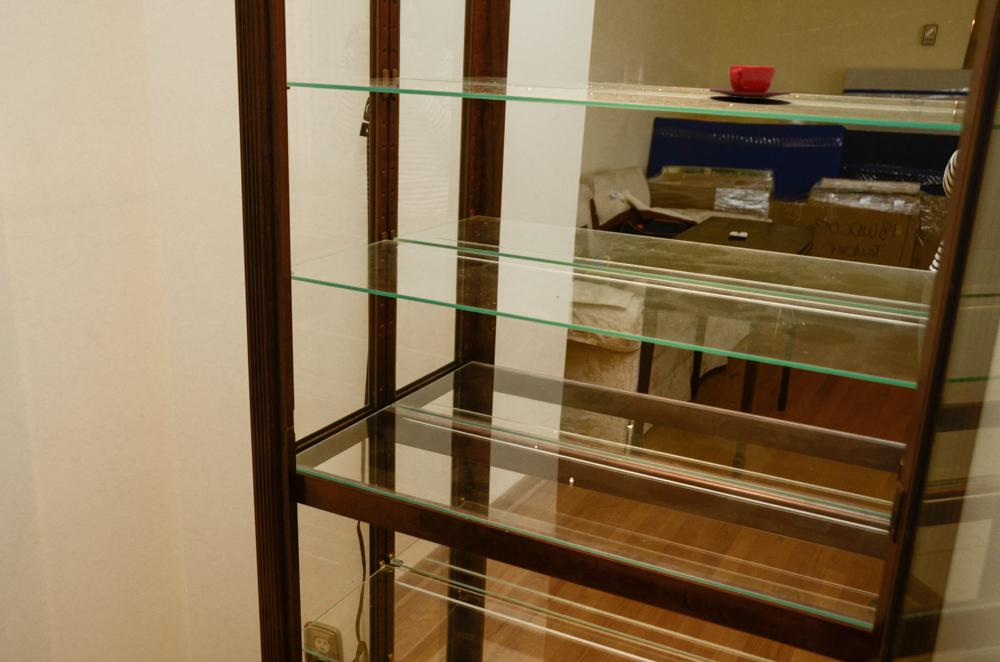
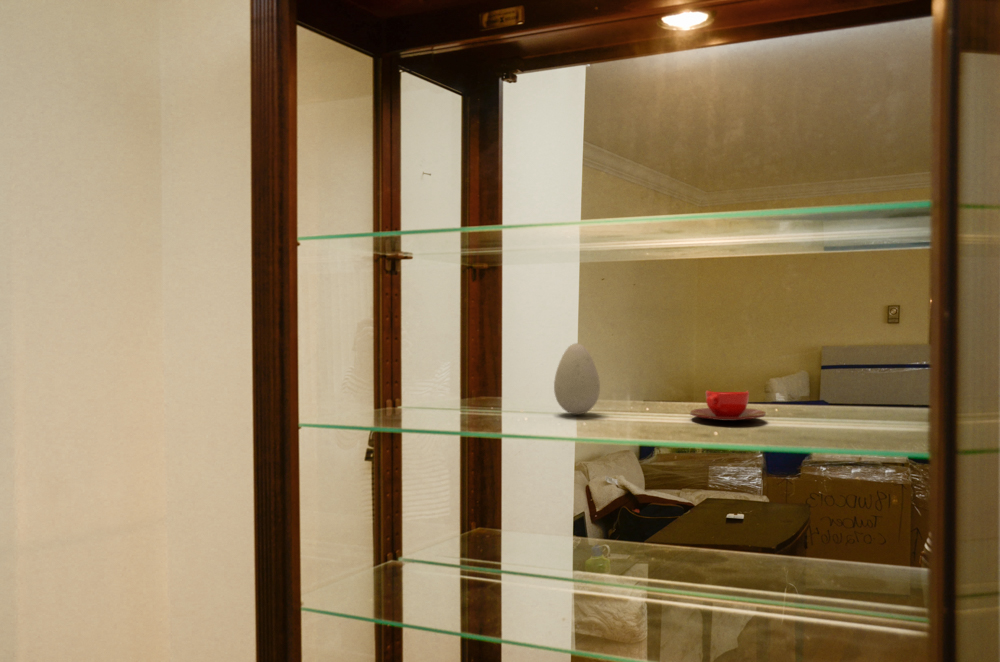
decorative egg: none [564,7,614,89] -> present [554,343,600,414]

